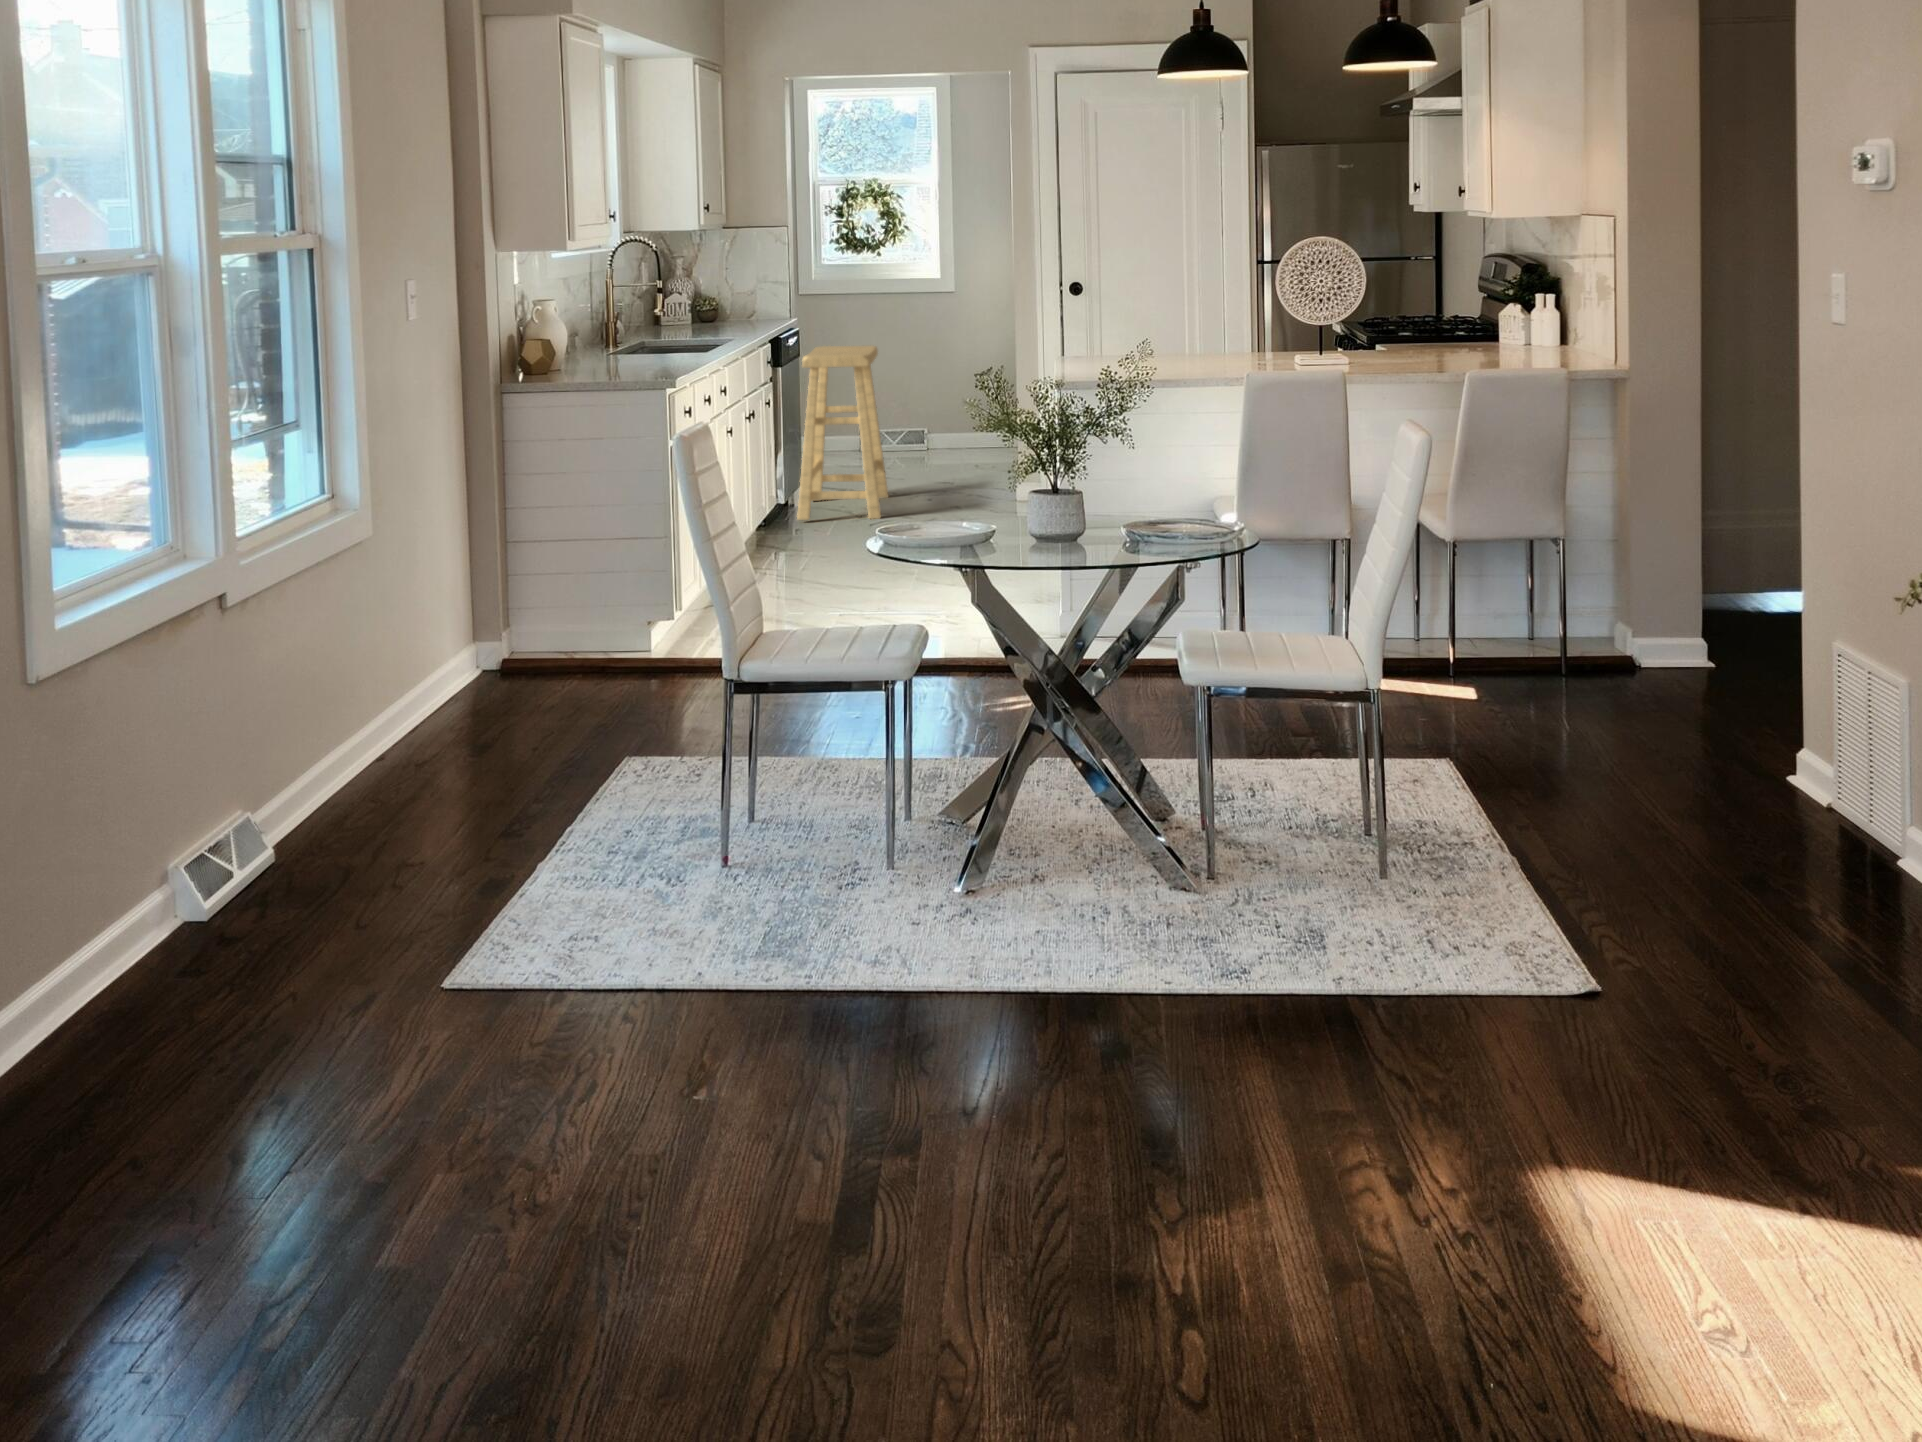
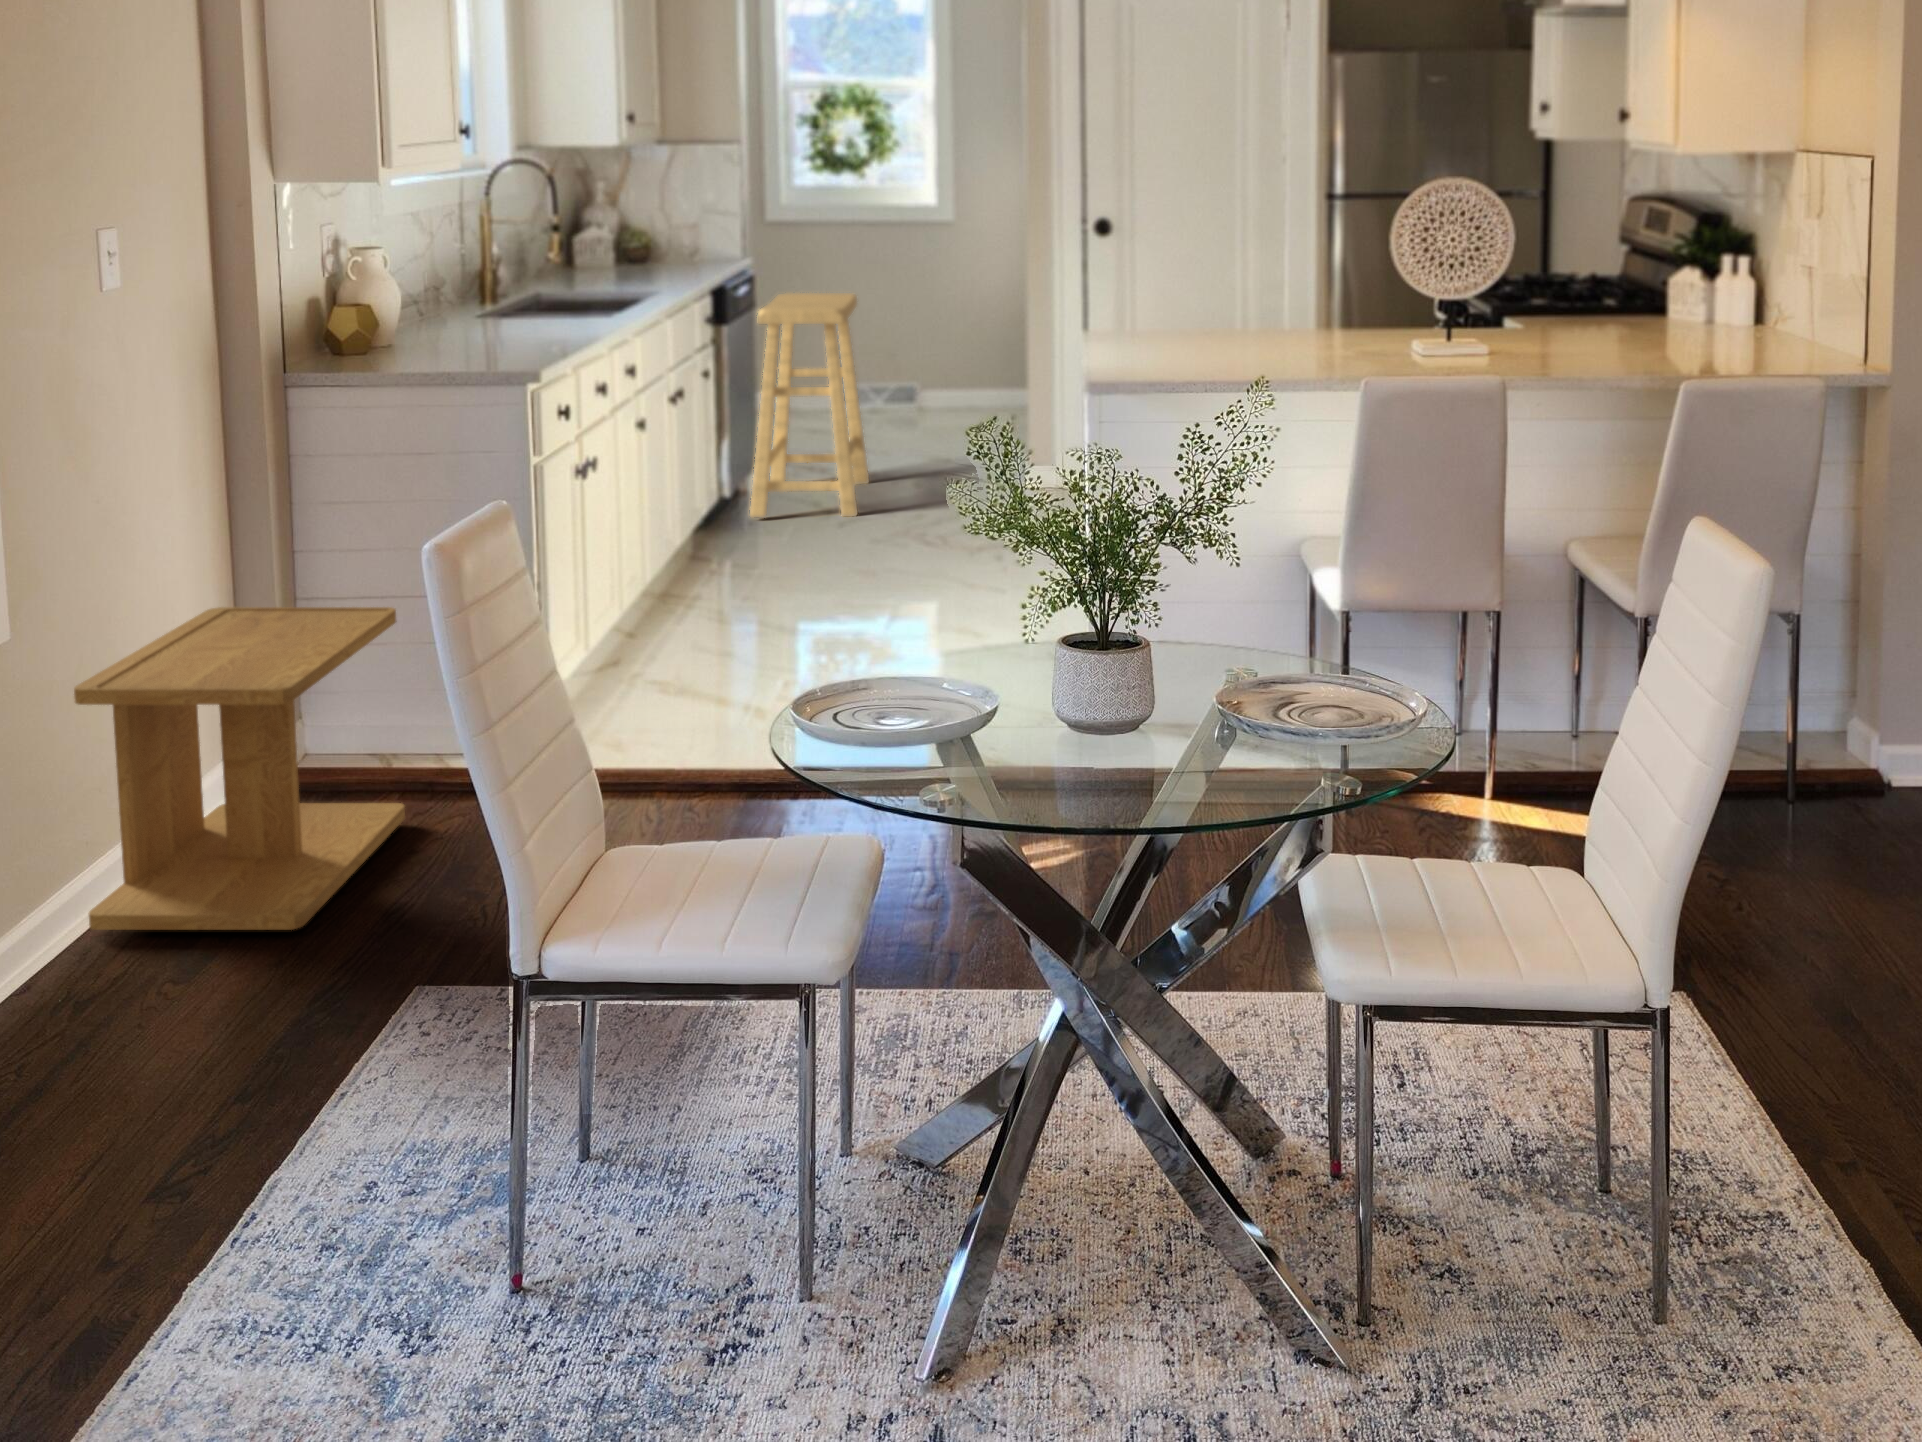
side table: none [402,537,591,732] -> present [74,607,405,930]

